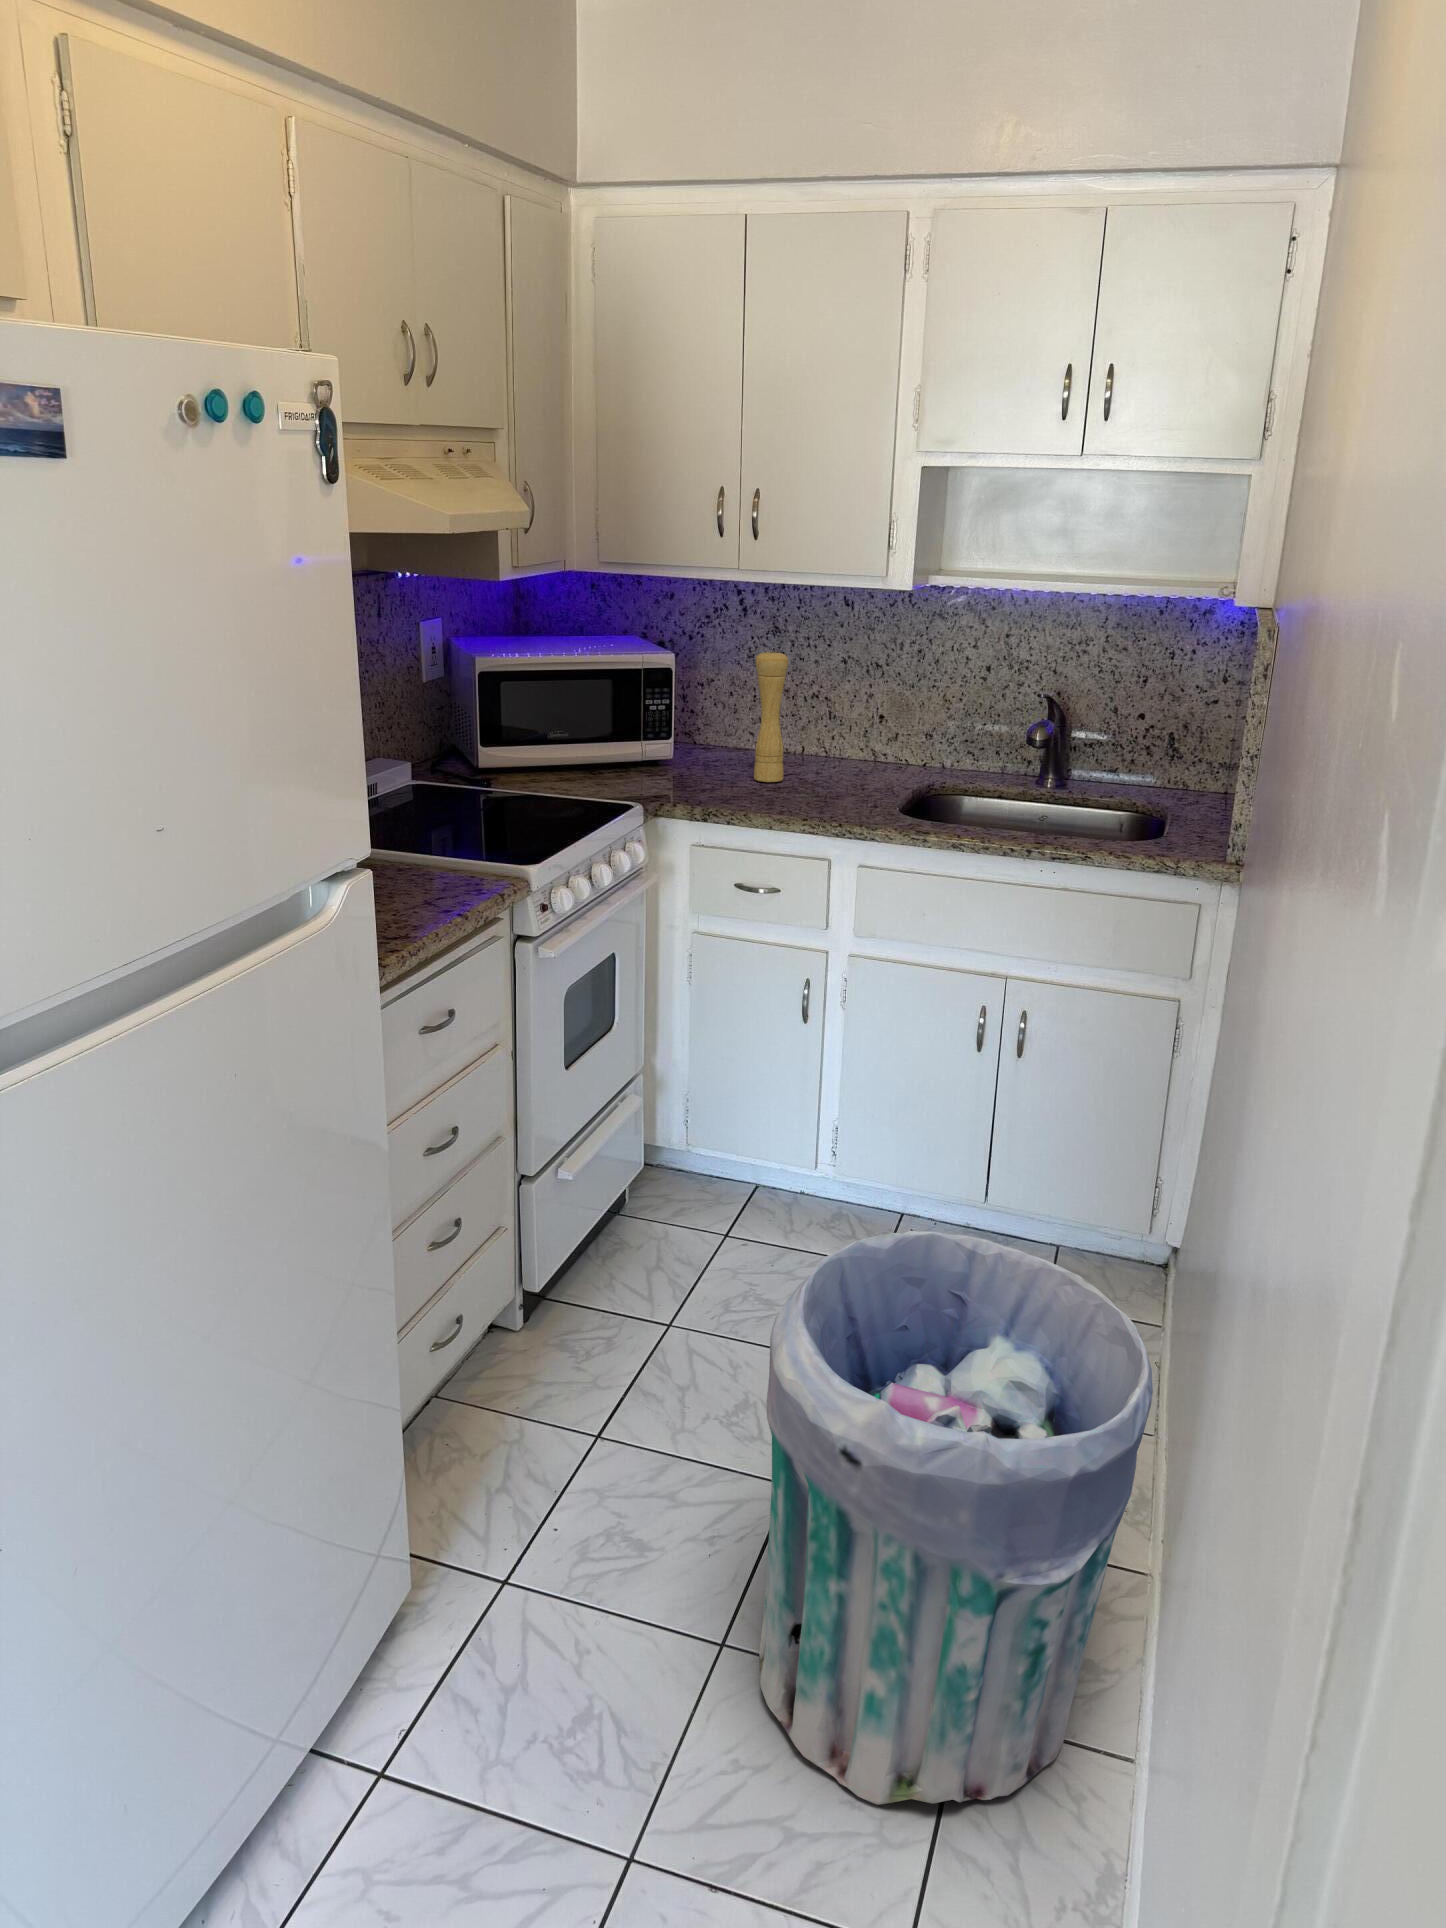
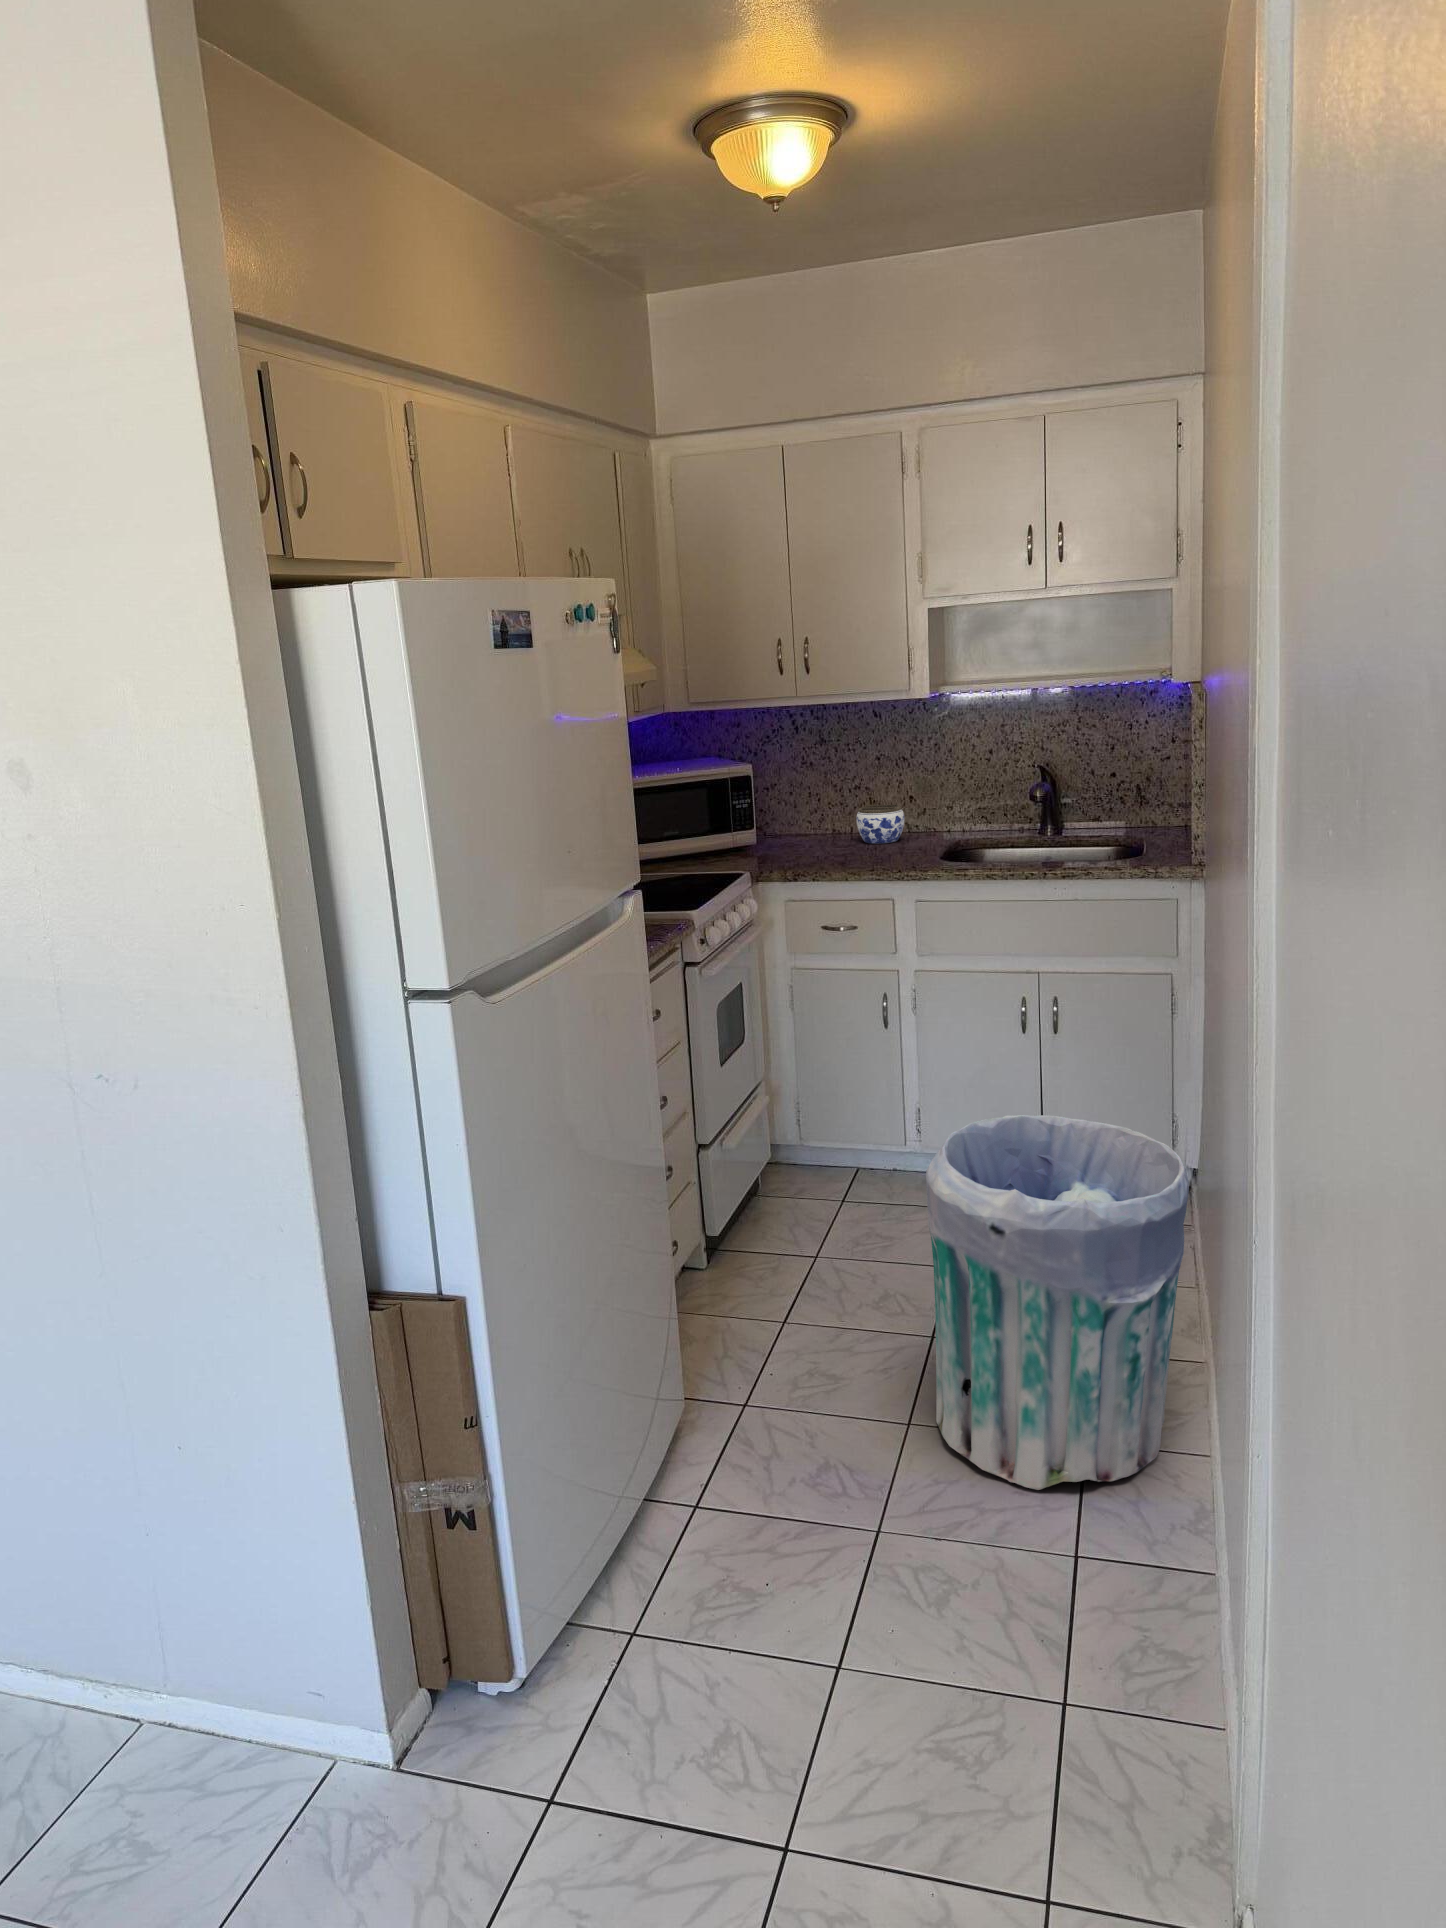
pepper mill: present [754,650,788,782] -> none [816,753,845,852]
jar: none [805,722,867,775] -> present [856,805,905,844]

